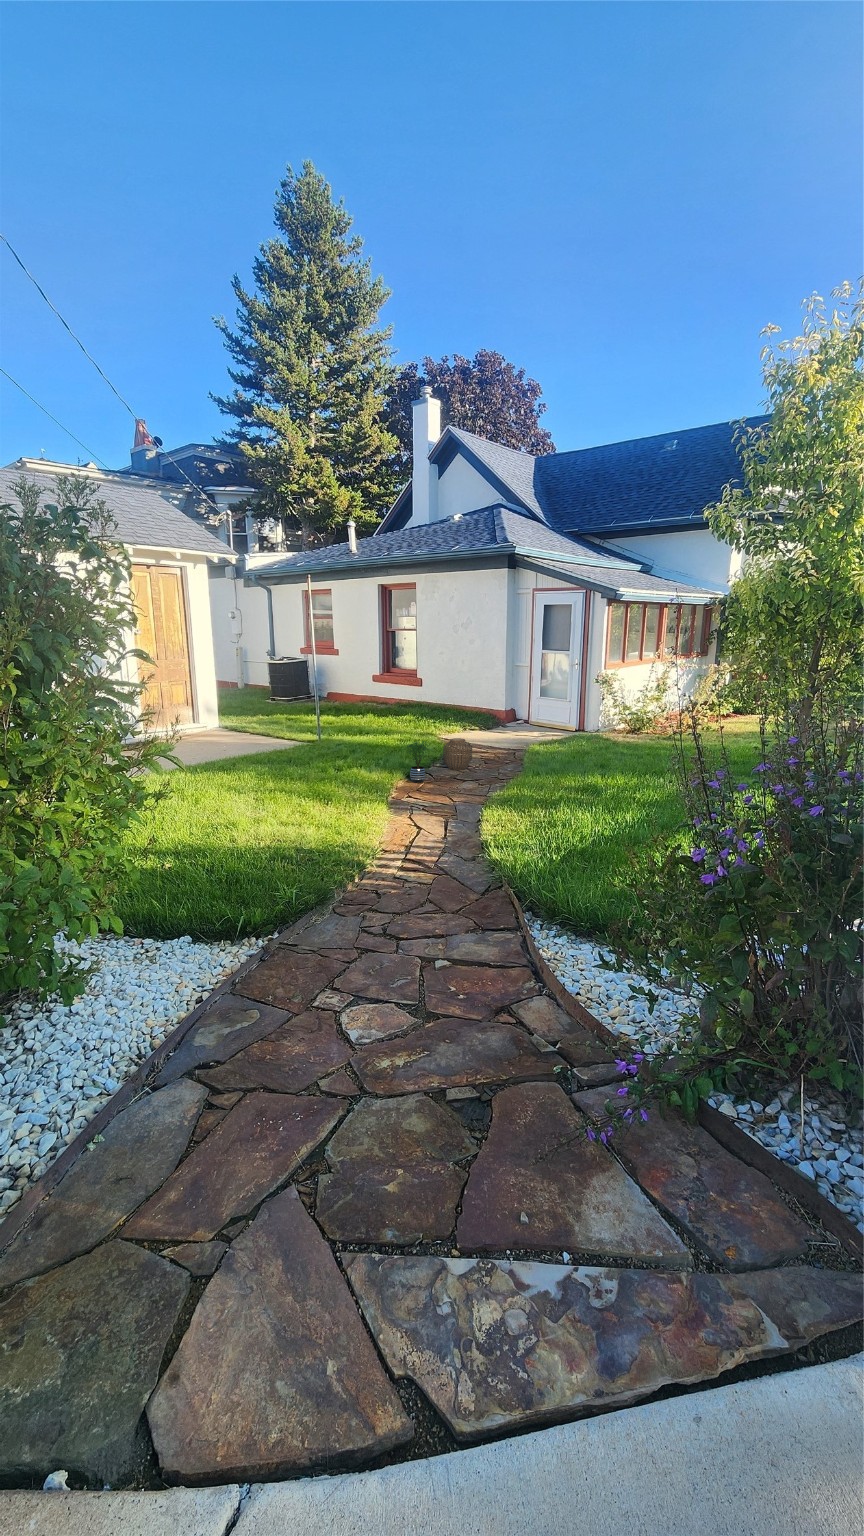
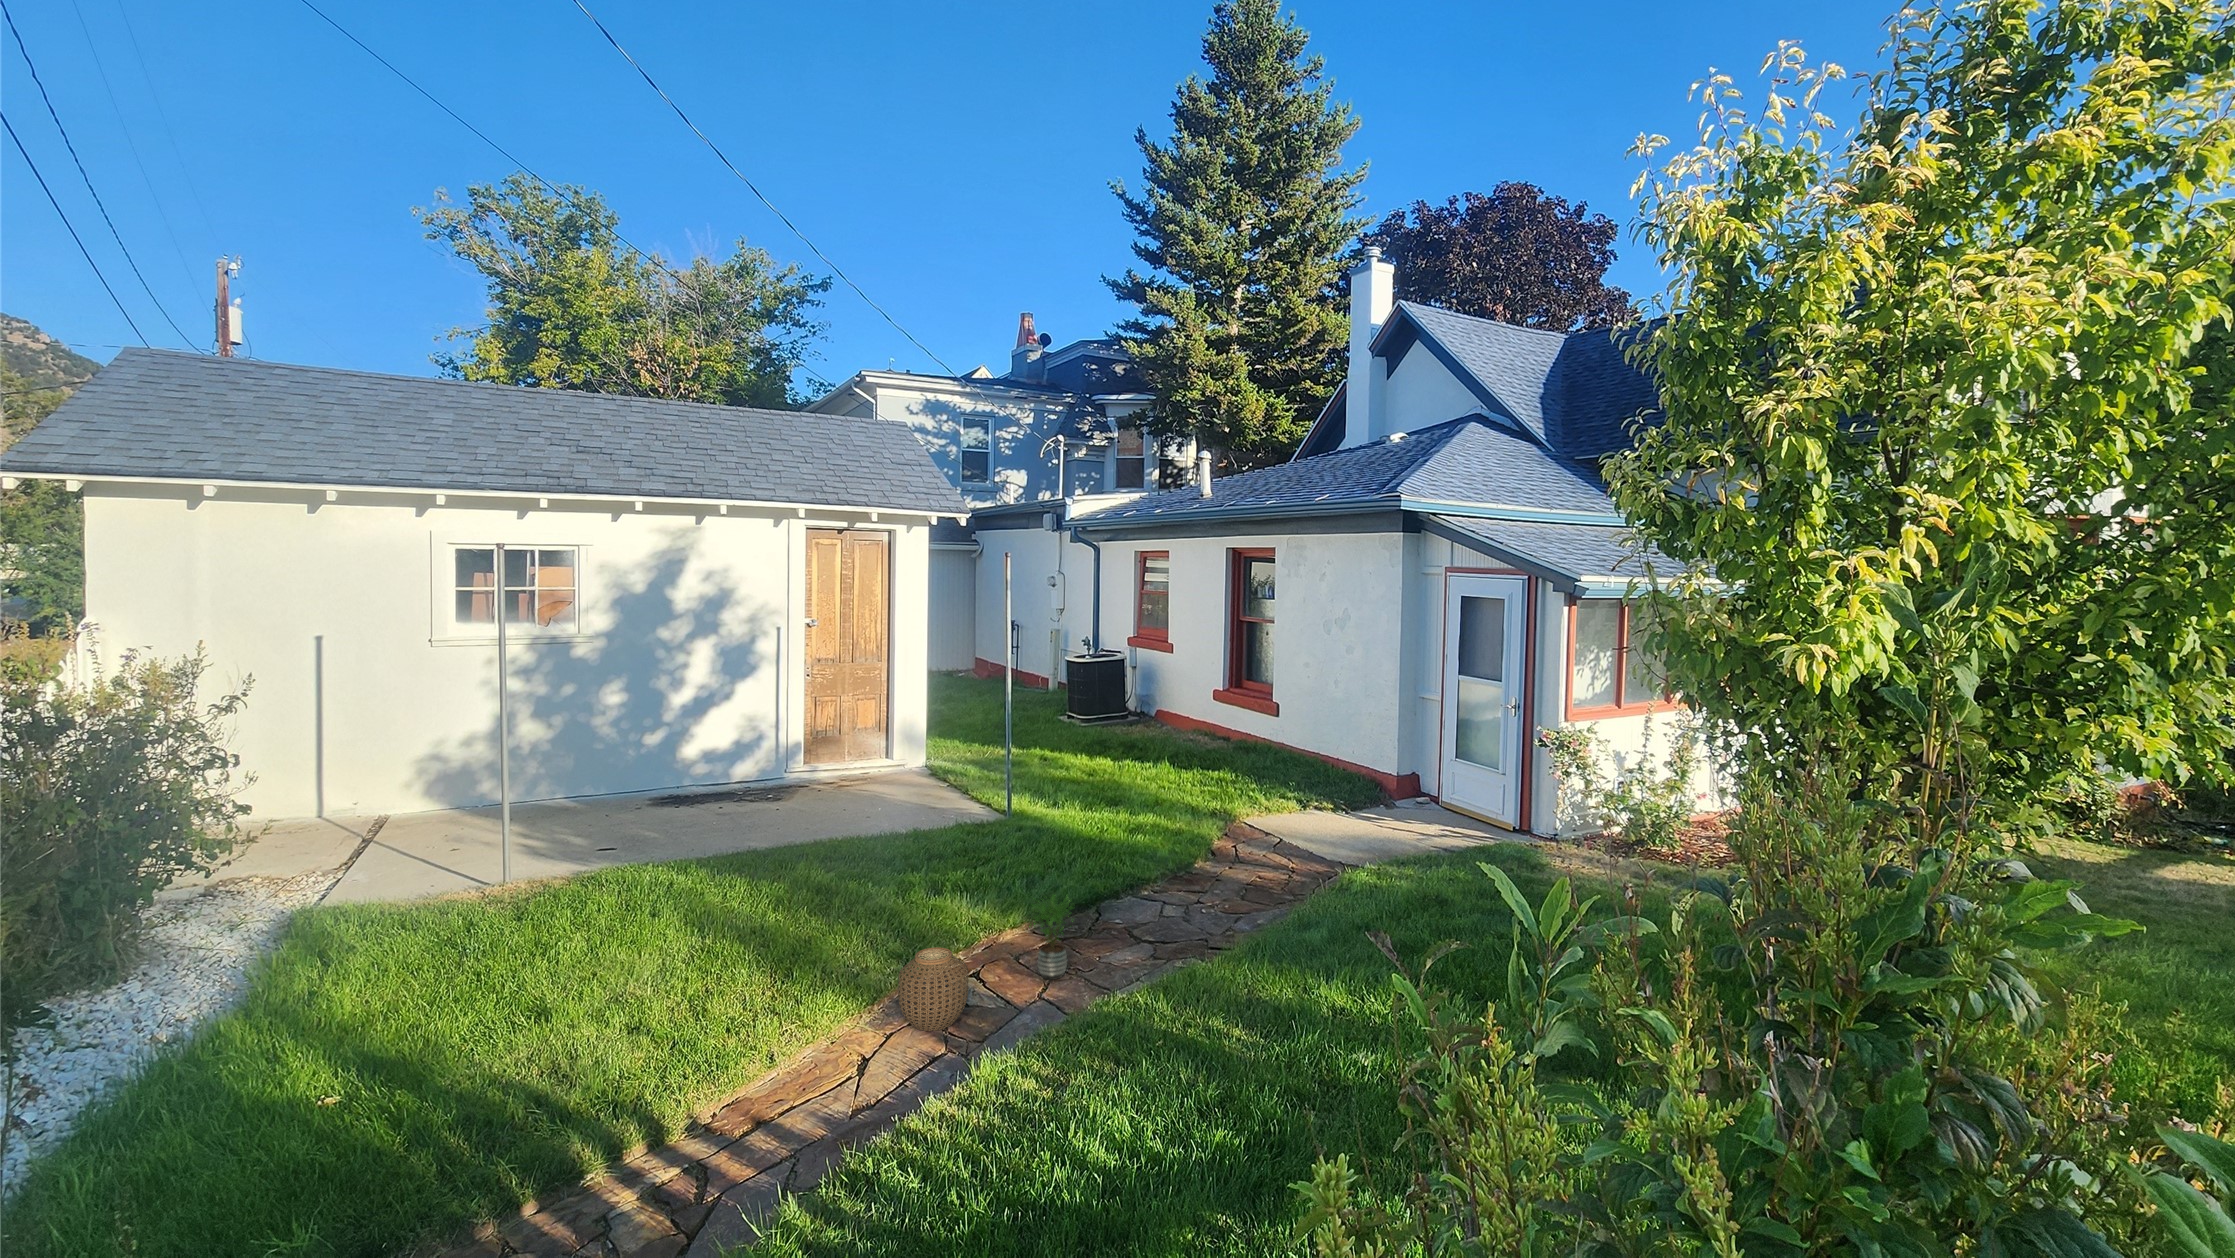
woven basket: present [443,738,472,770] -> present [898,947,969,1031]

